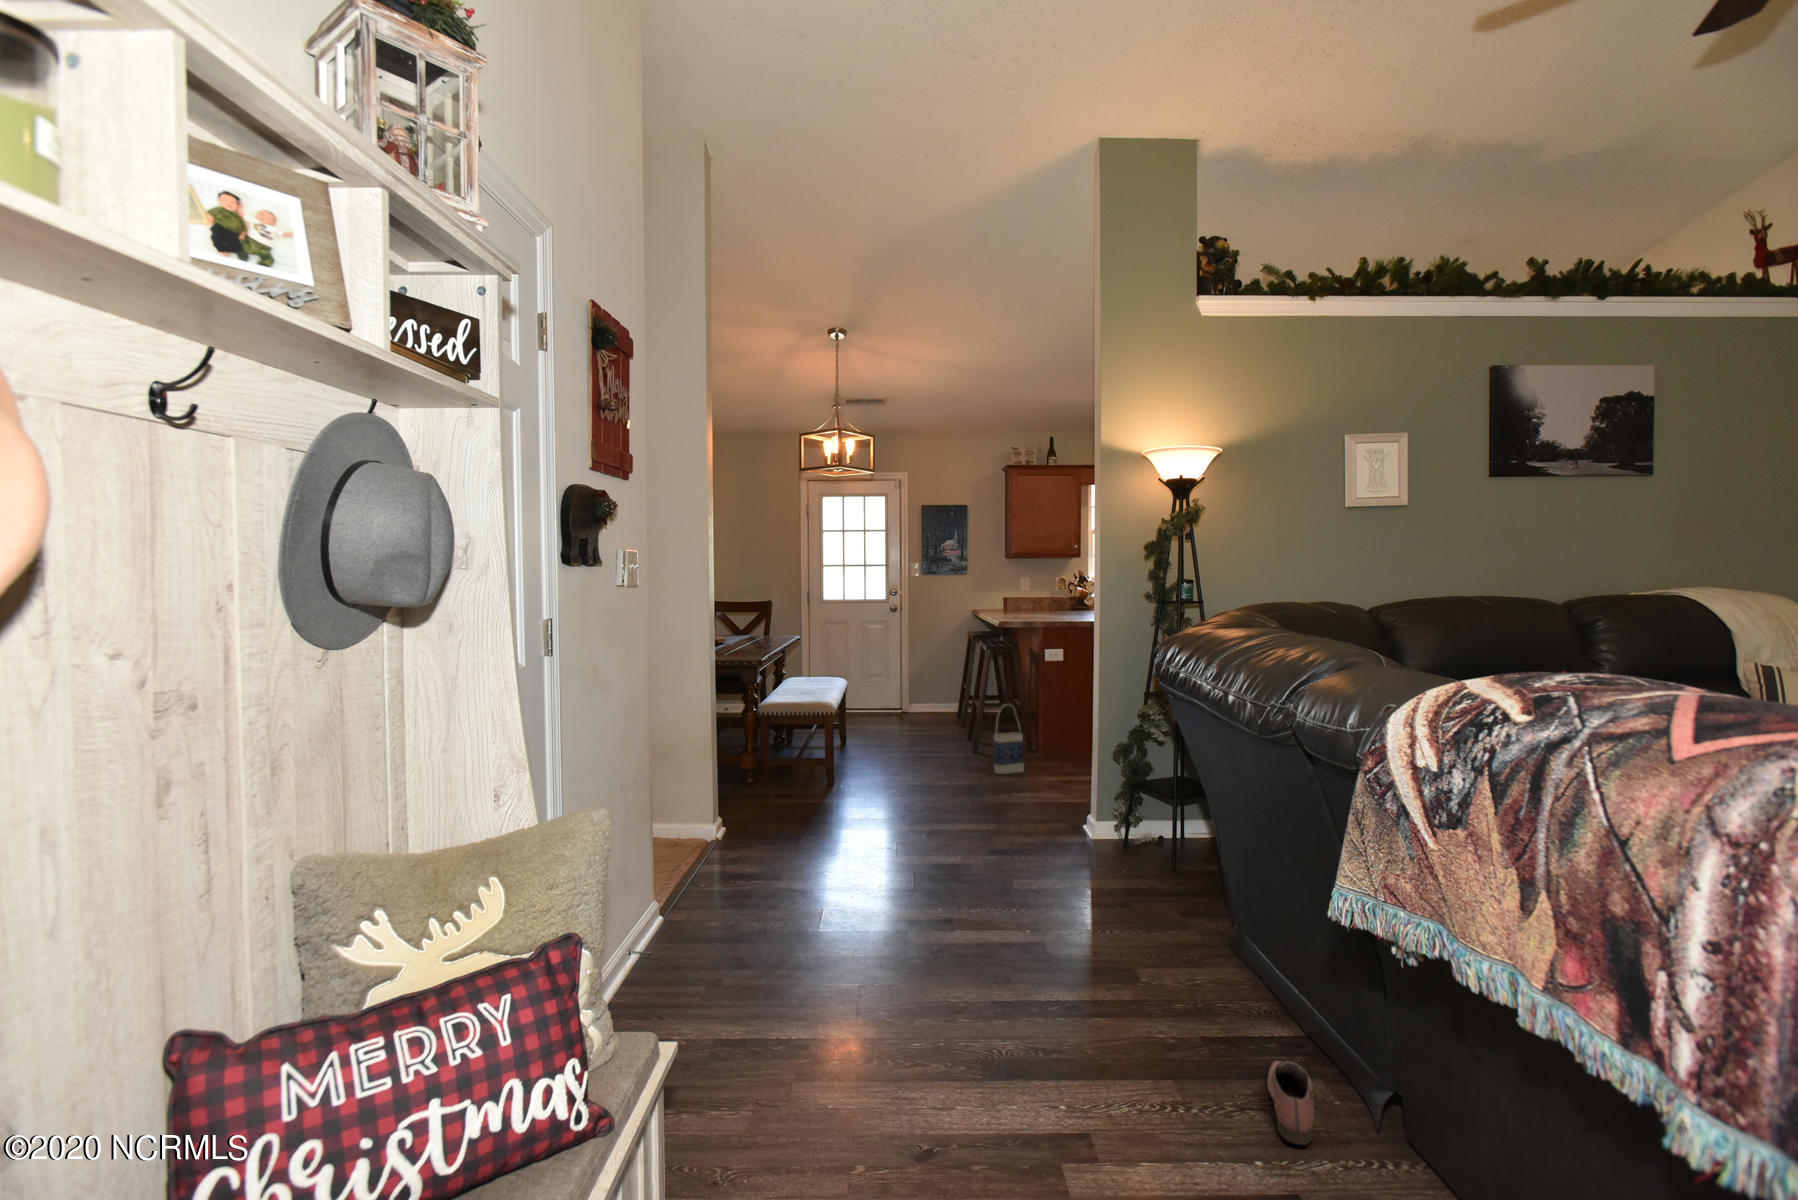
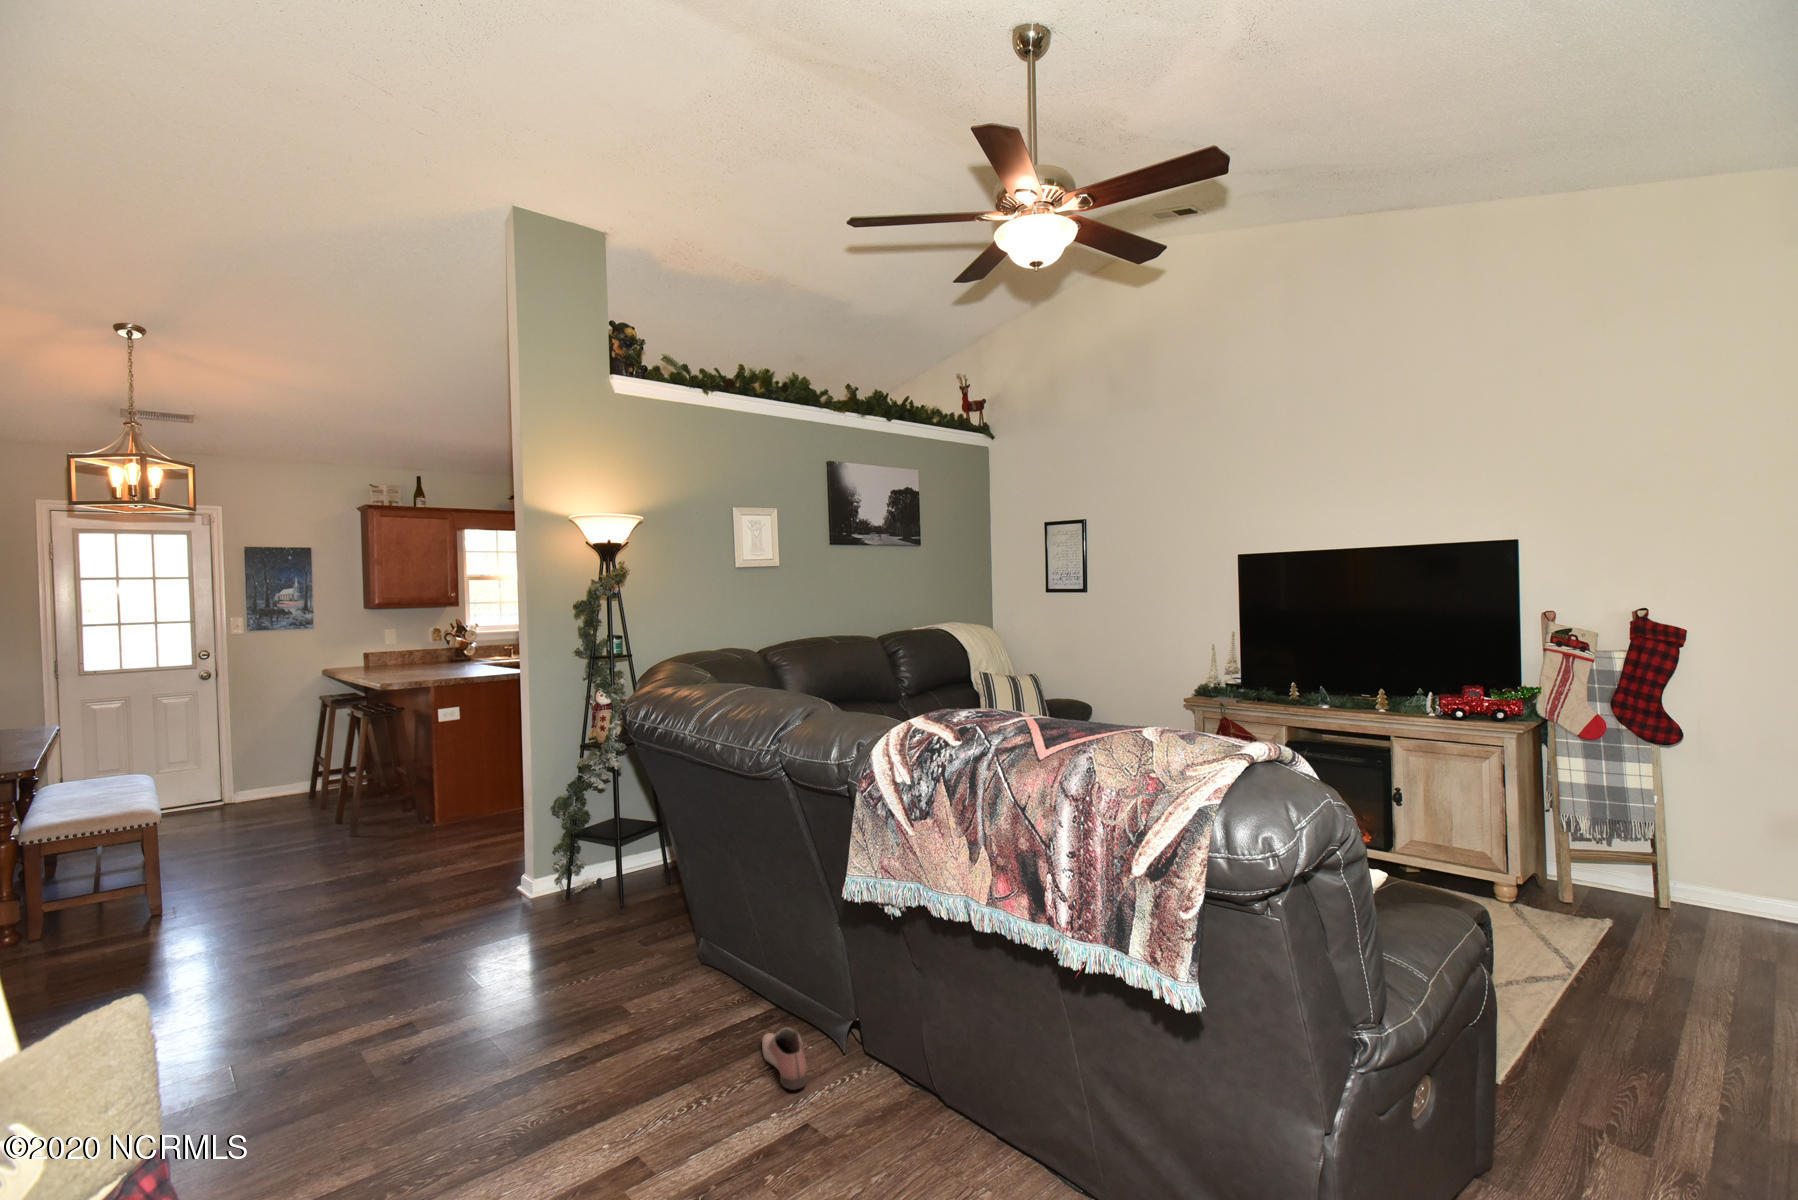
bag: present [994,705,1024,774] -> none [387,775,428,856]

